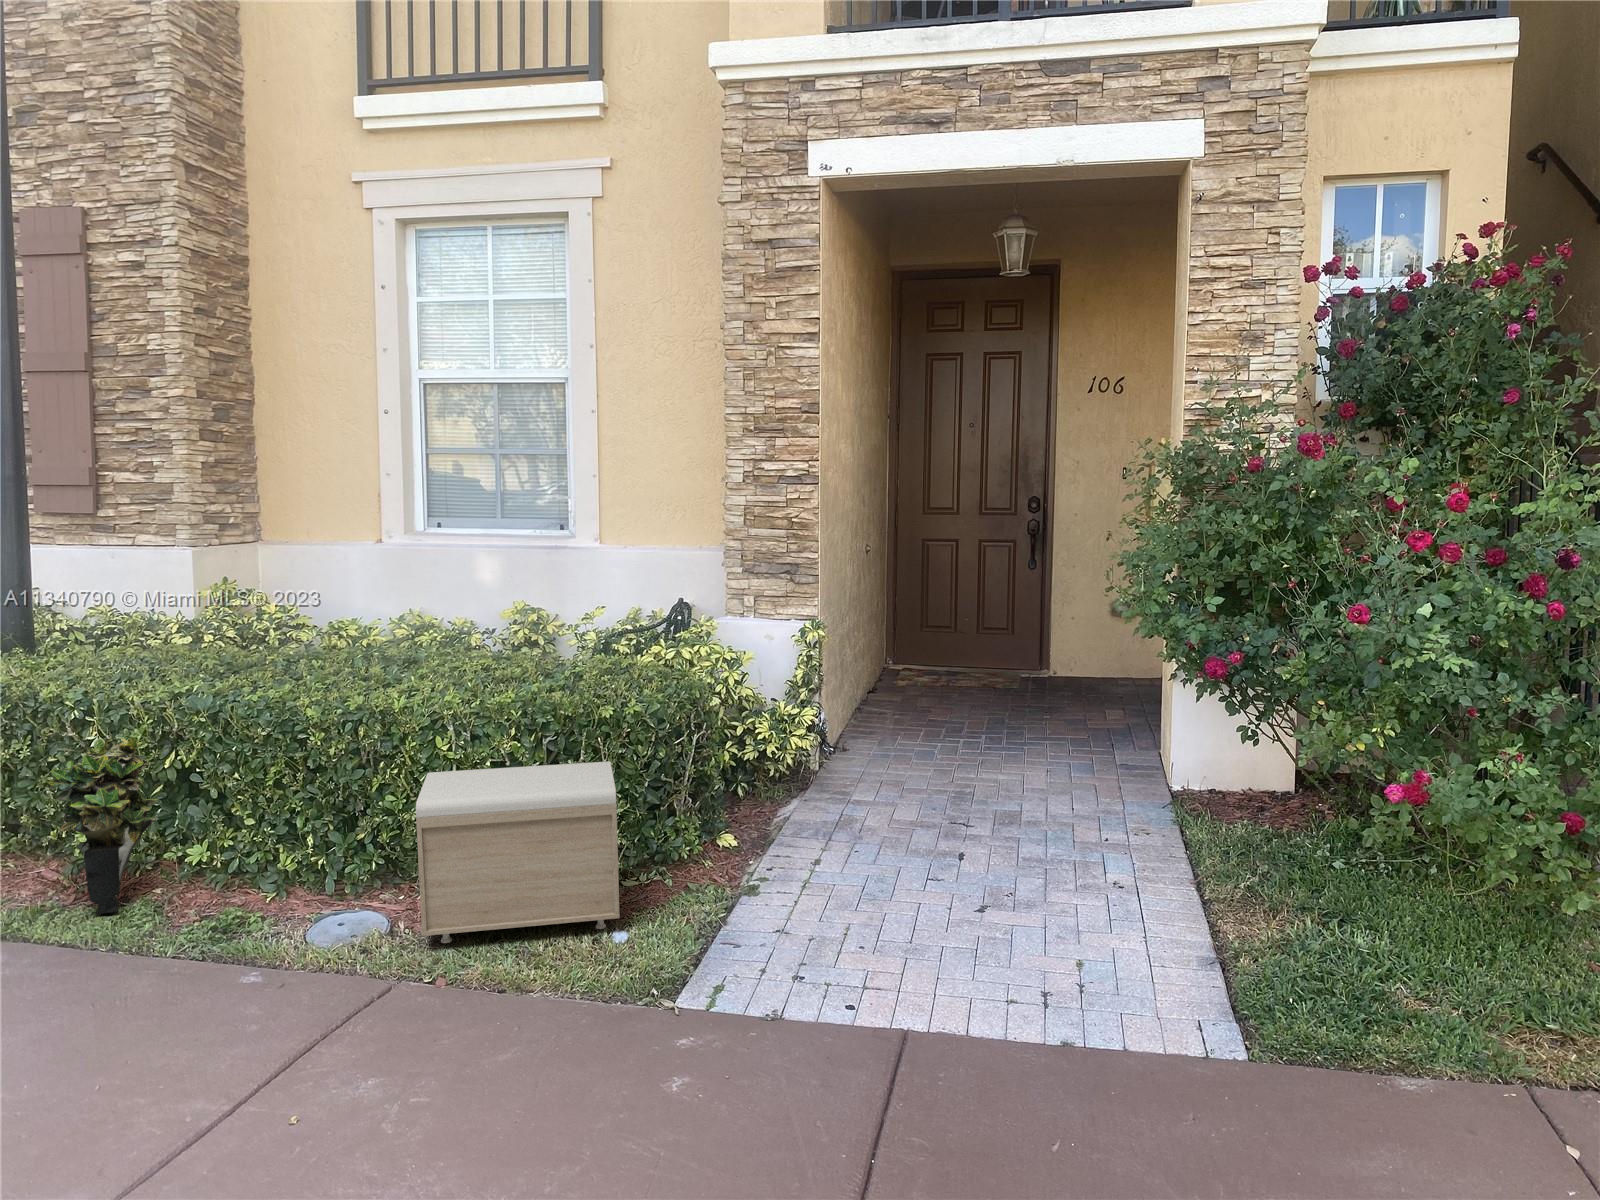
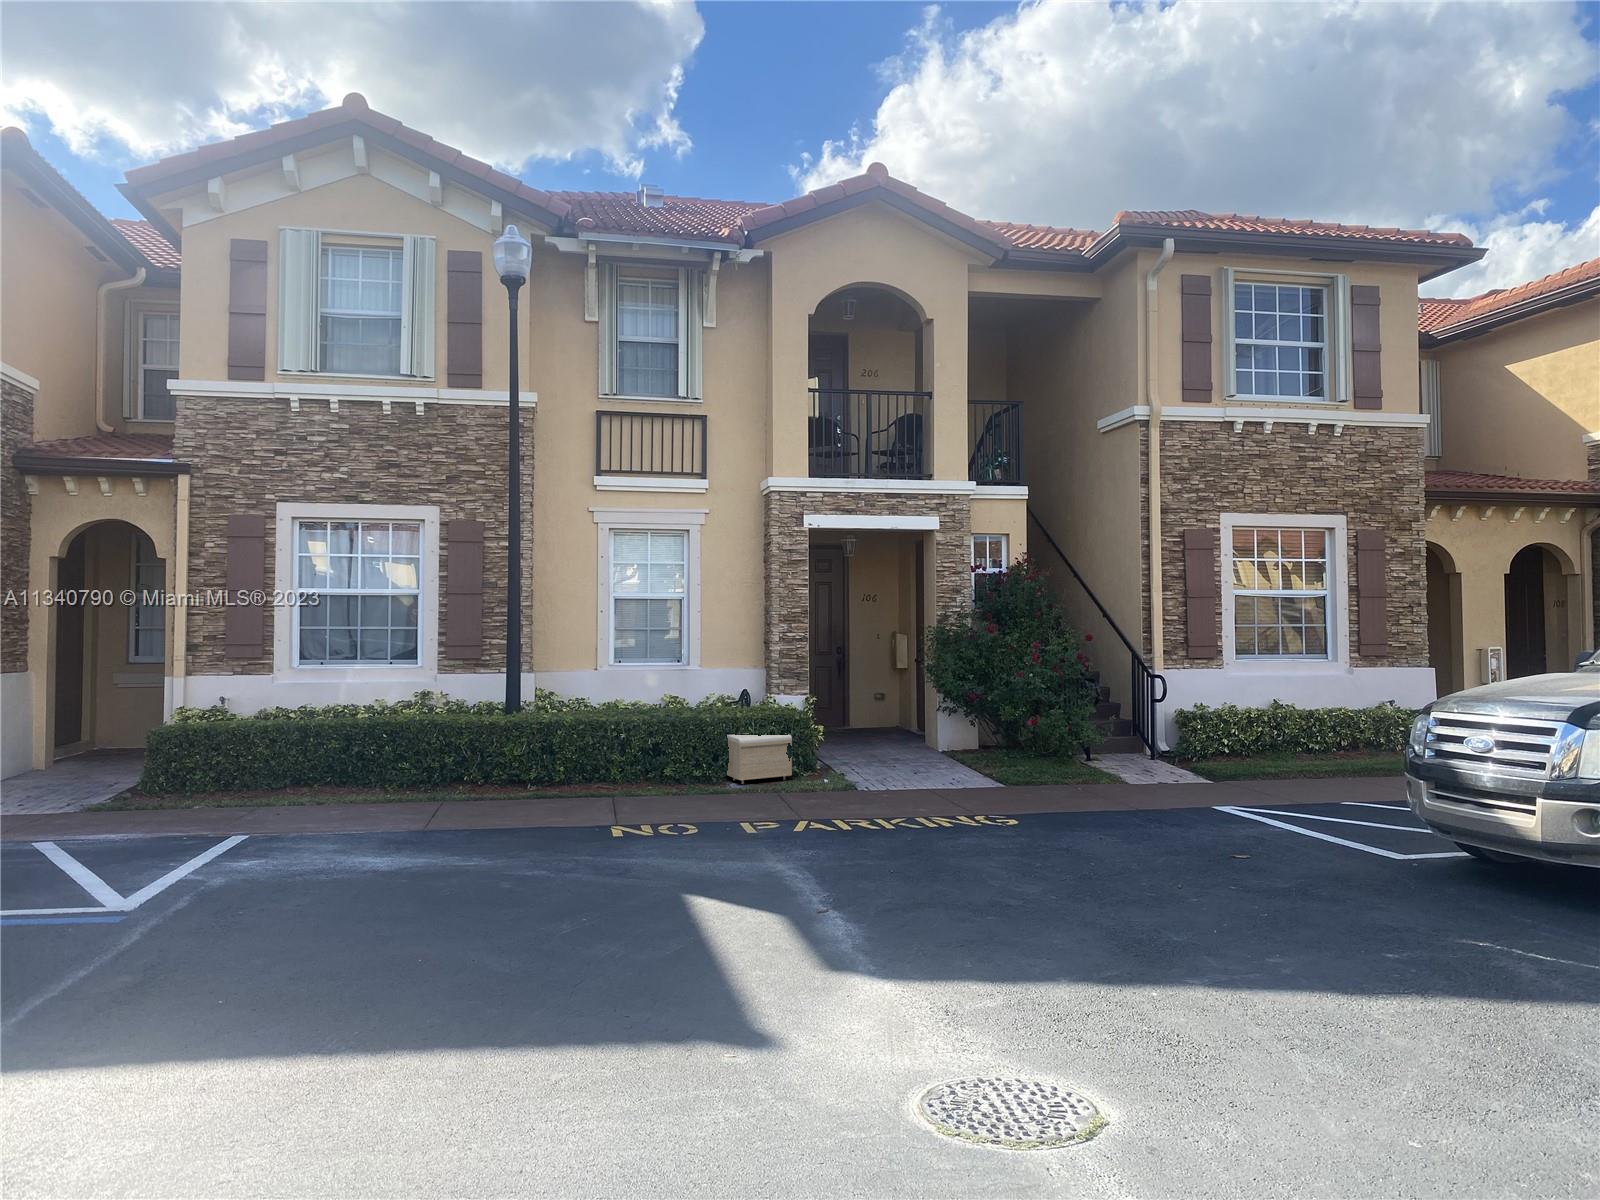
potted plant: present [49,737,158,915] -> none [602,729,635,786]

